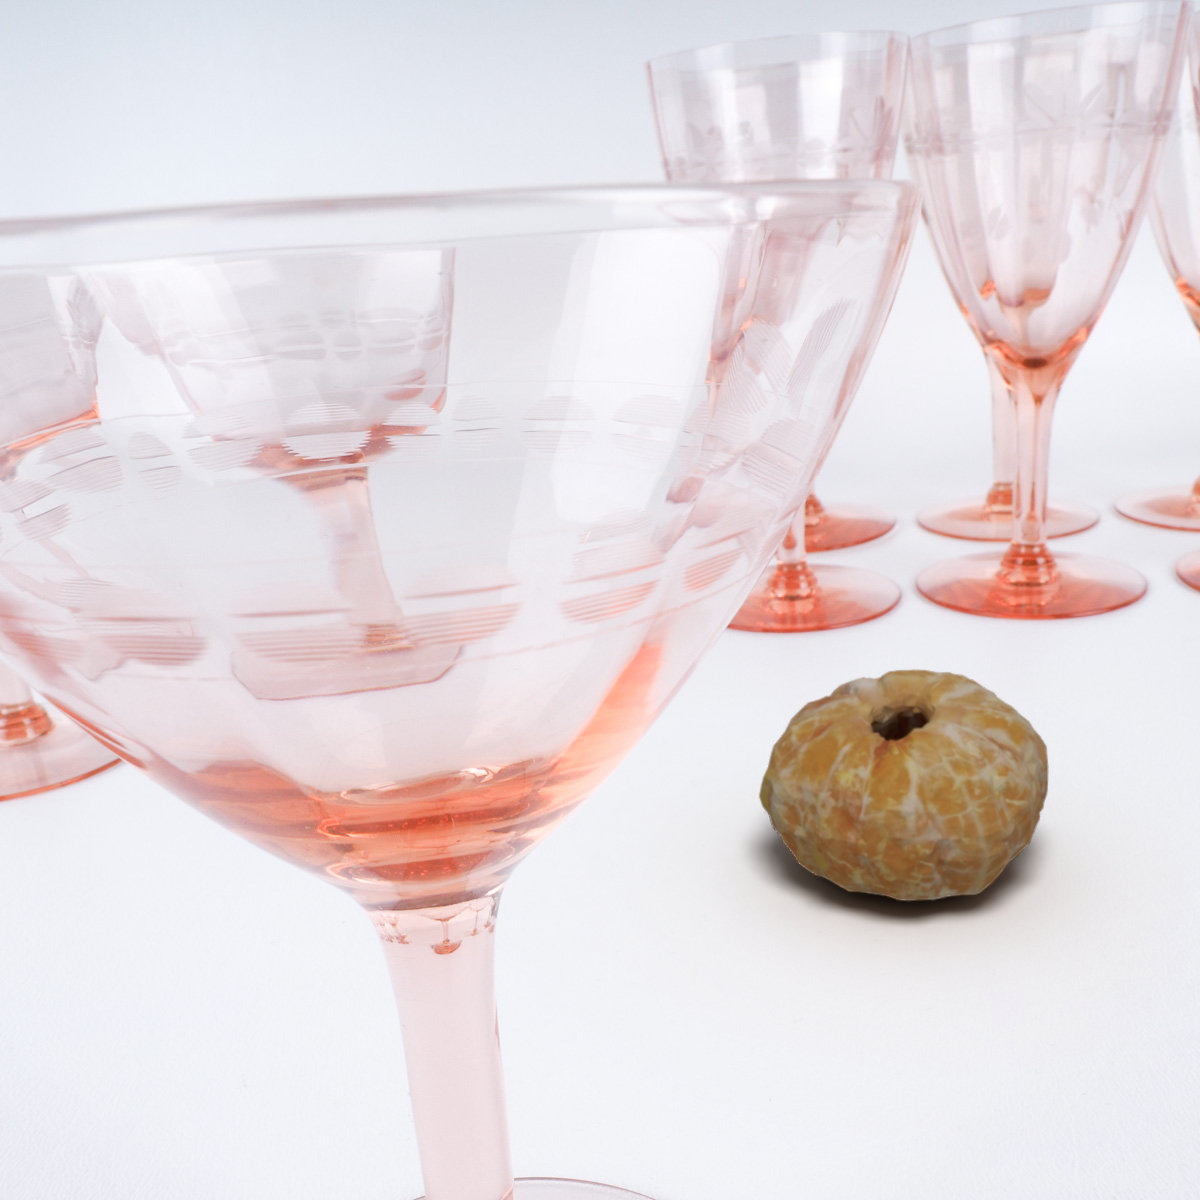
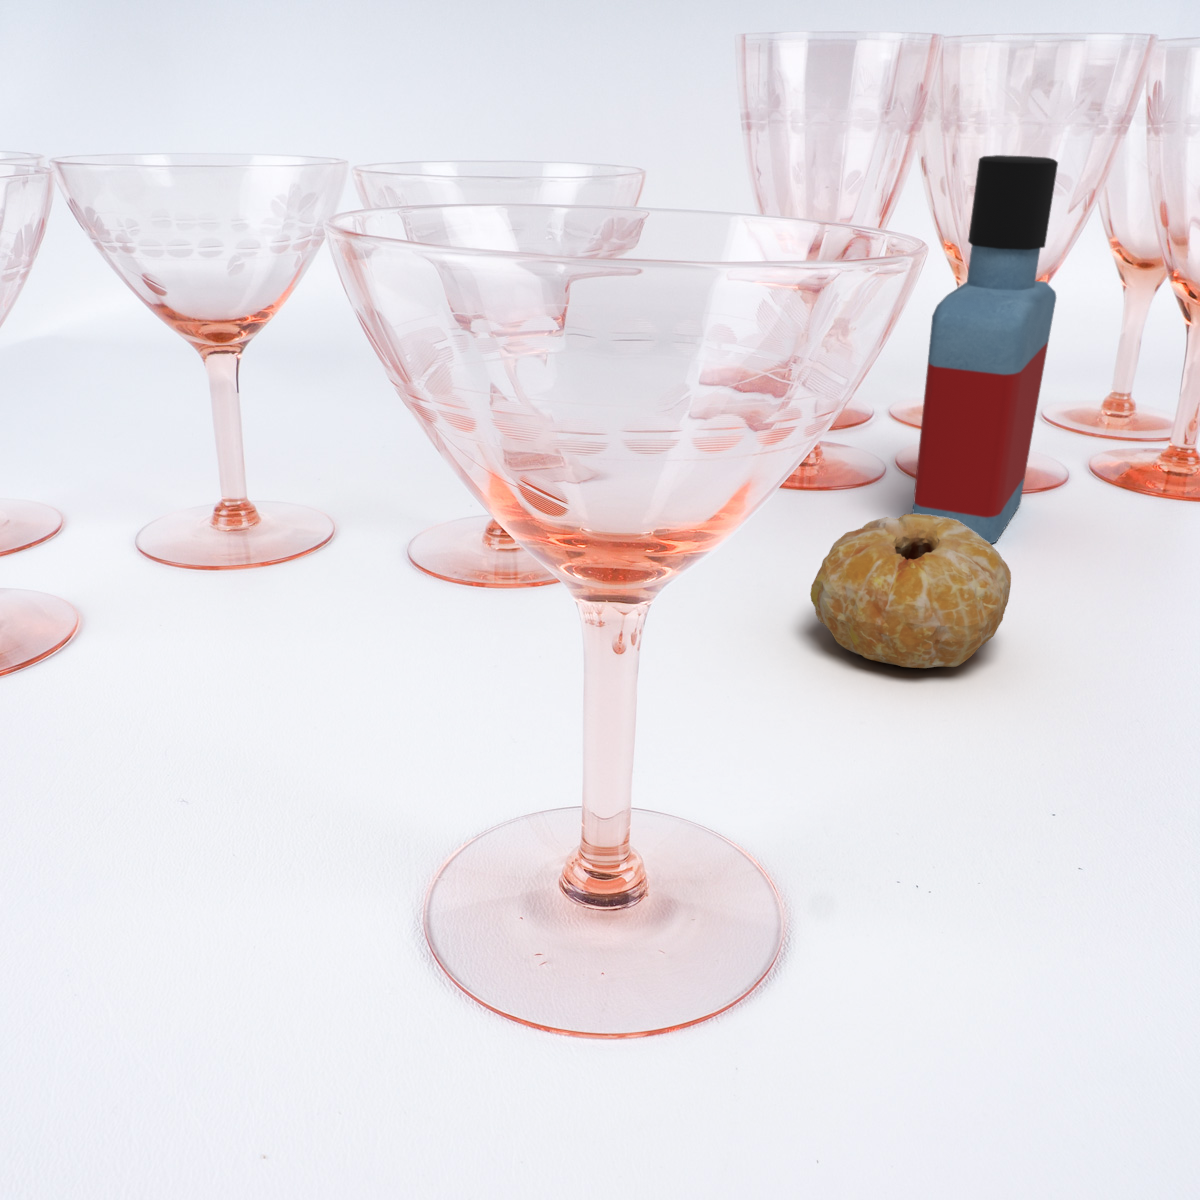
bottle: none [921,173,1095,695] -> present [912,155,1058,544]

